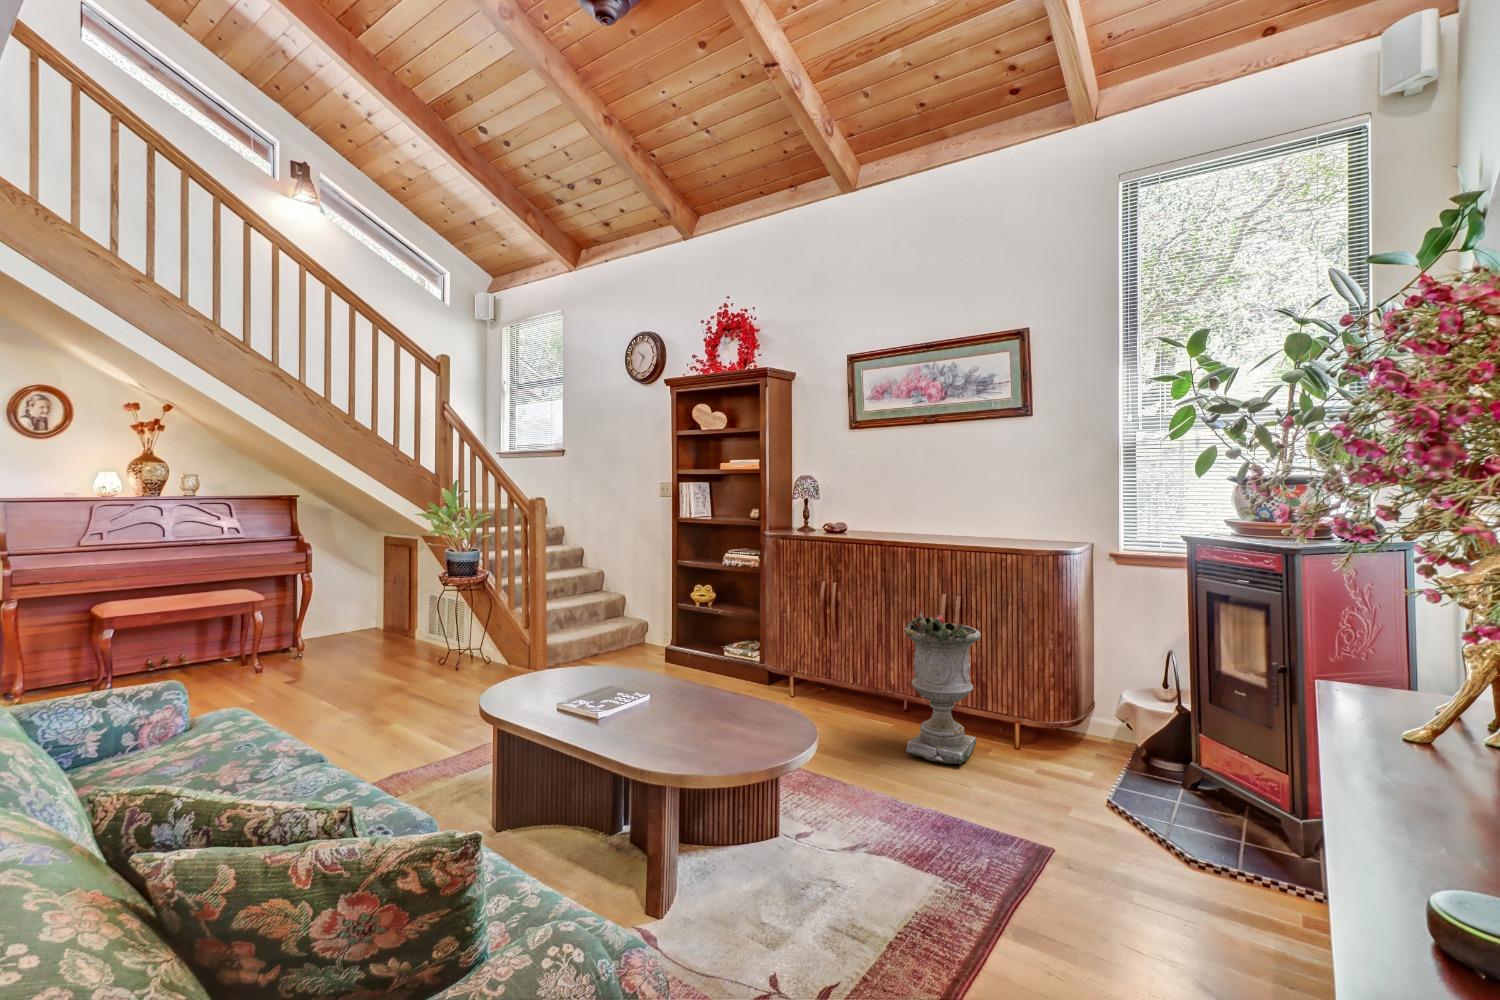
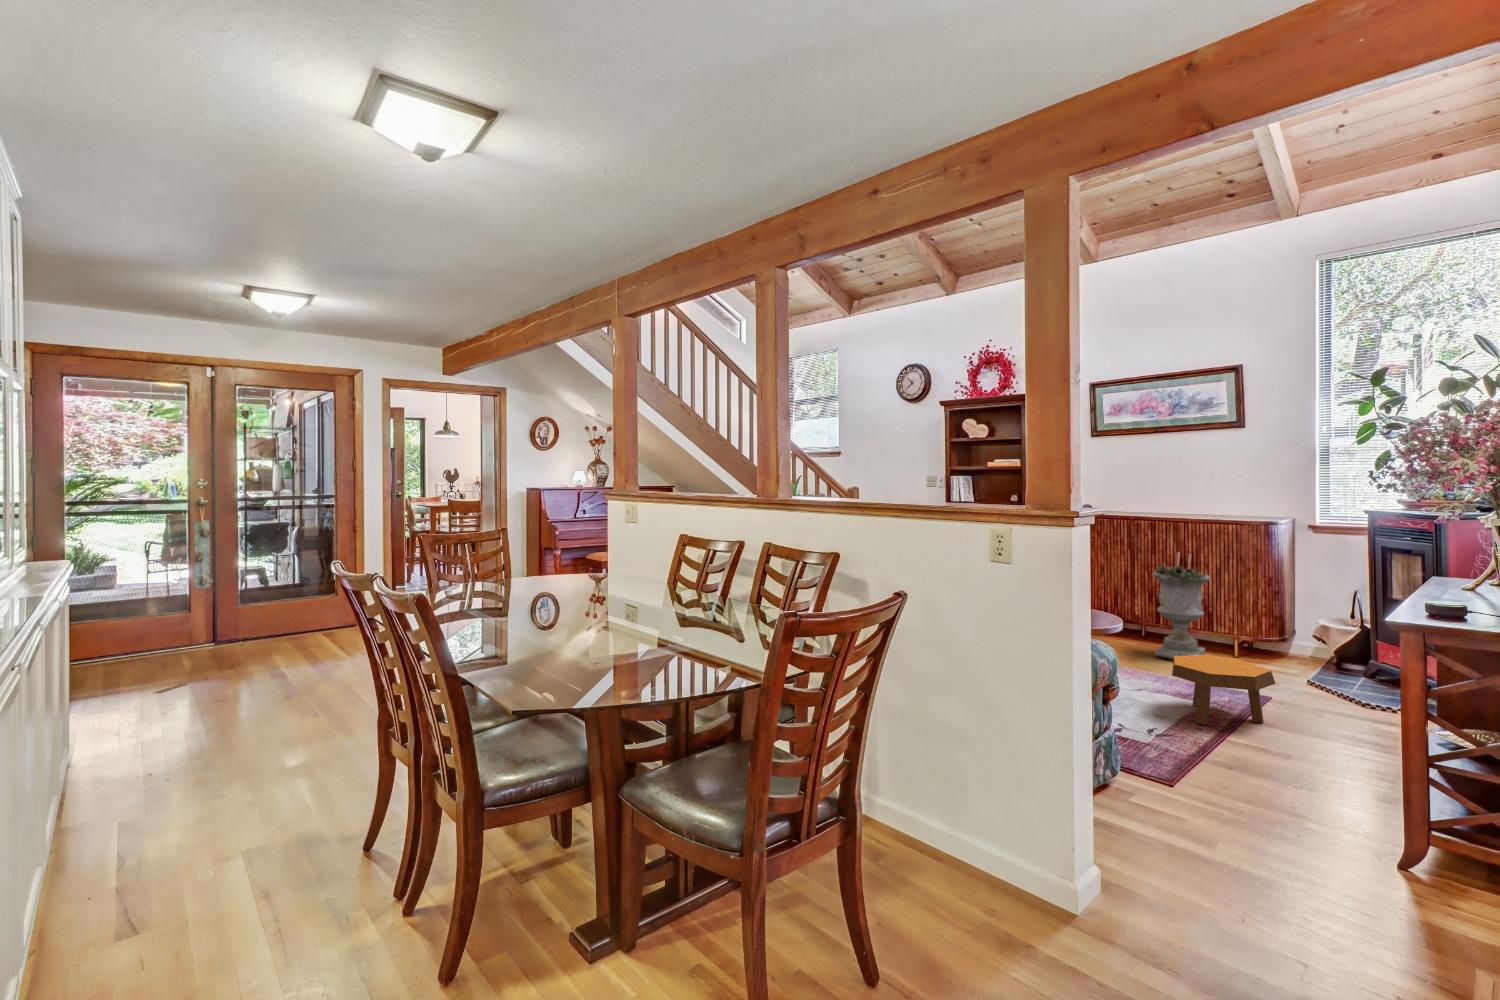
footstool: none [883,790,1051,954] -> present [1172,655,1276,725]

